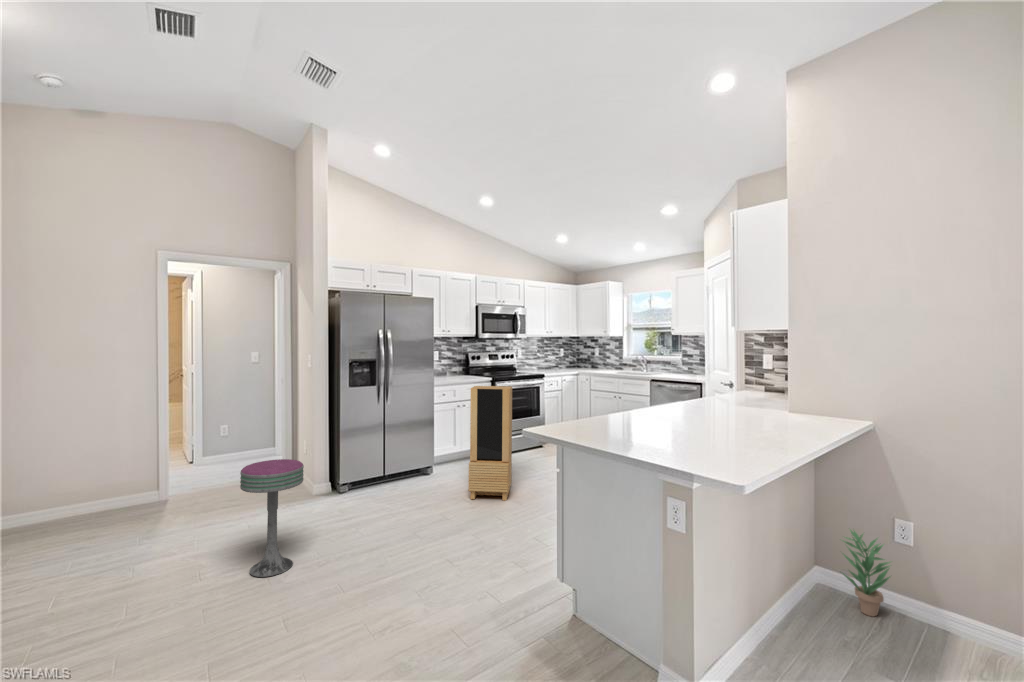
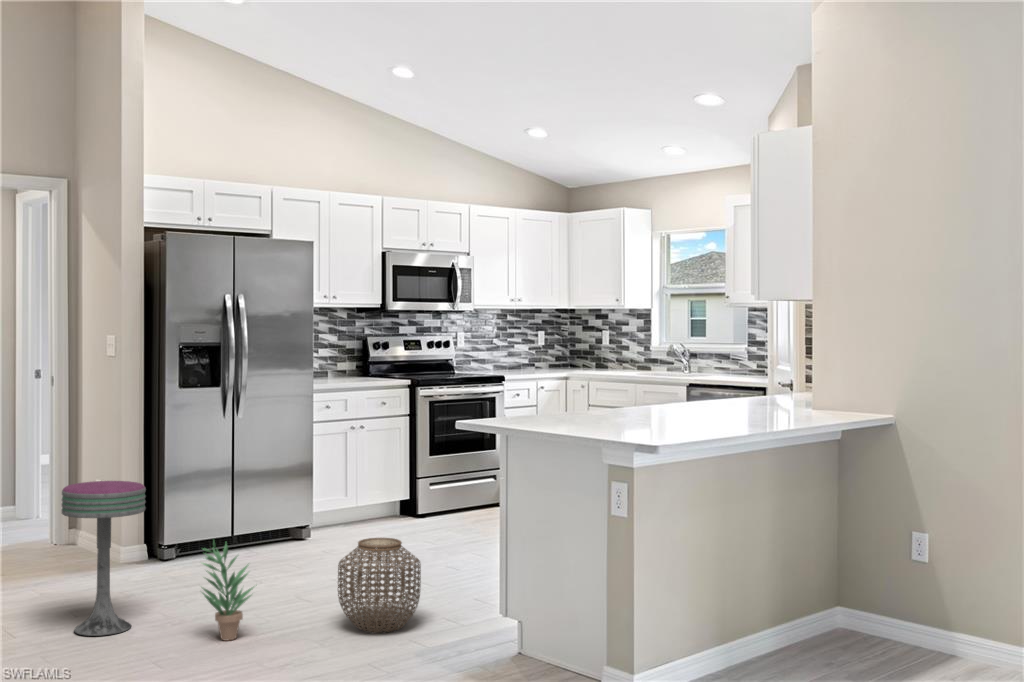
storage cabinet: present [469,386,512,500] -> none [375,387,445,565]
woven basket: none [437,503,497,578] -> present [338,538,421,633]
potted plant: present [843,530,890,616] -> present [202,541,254,641]

